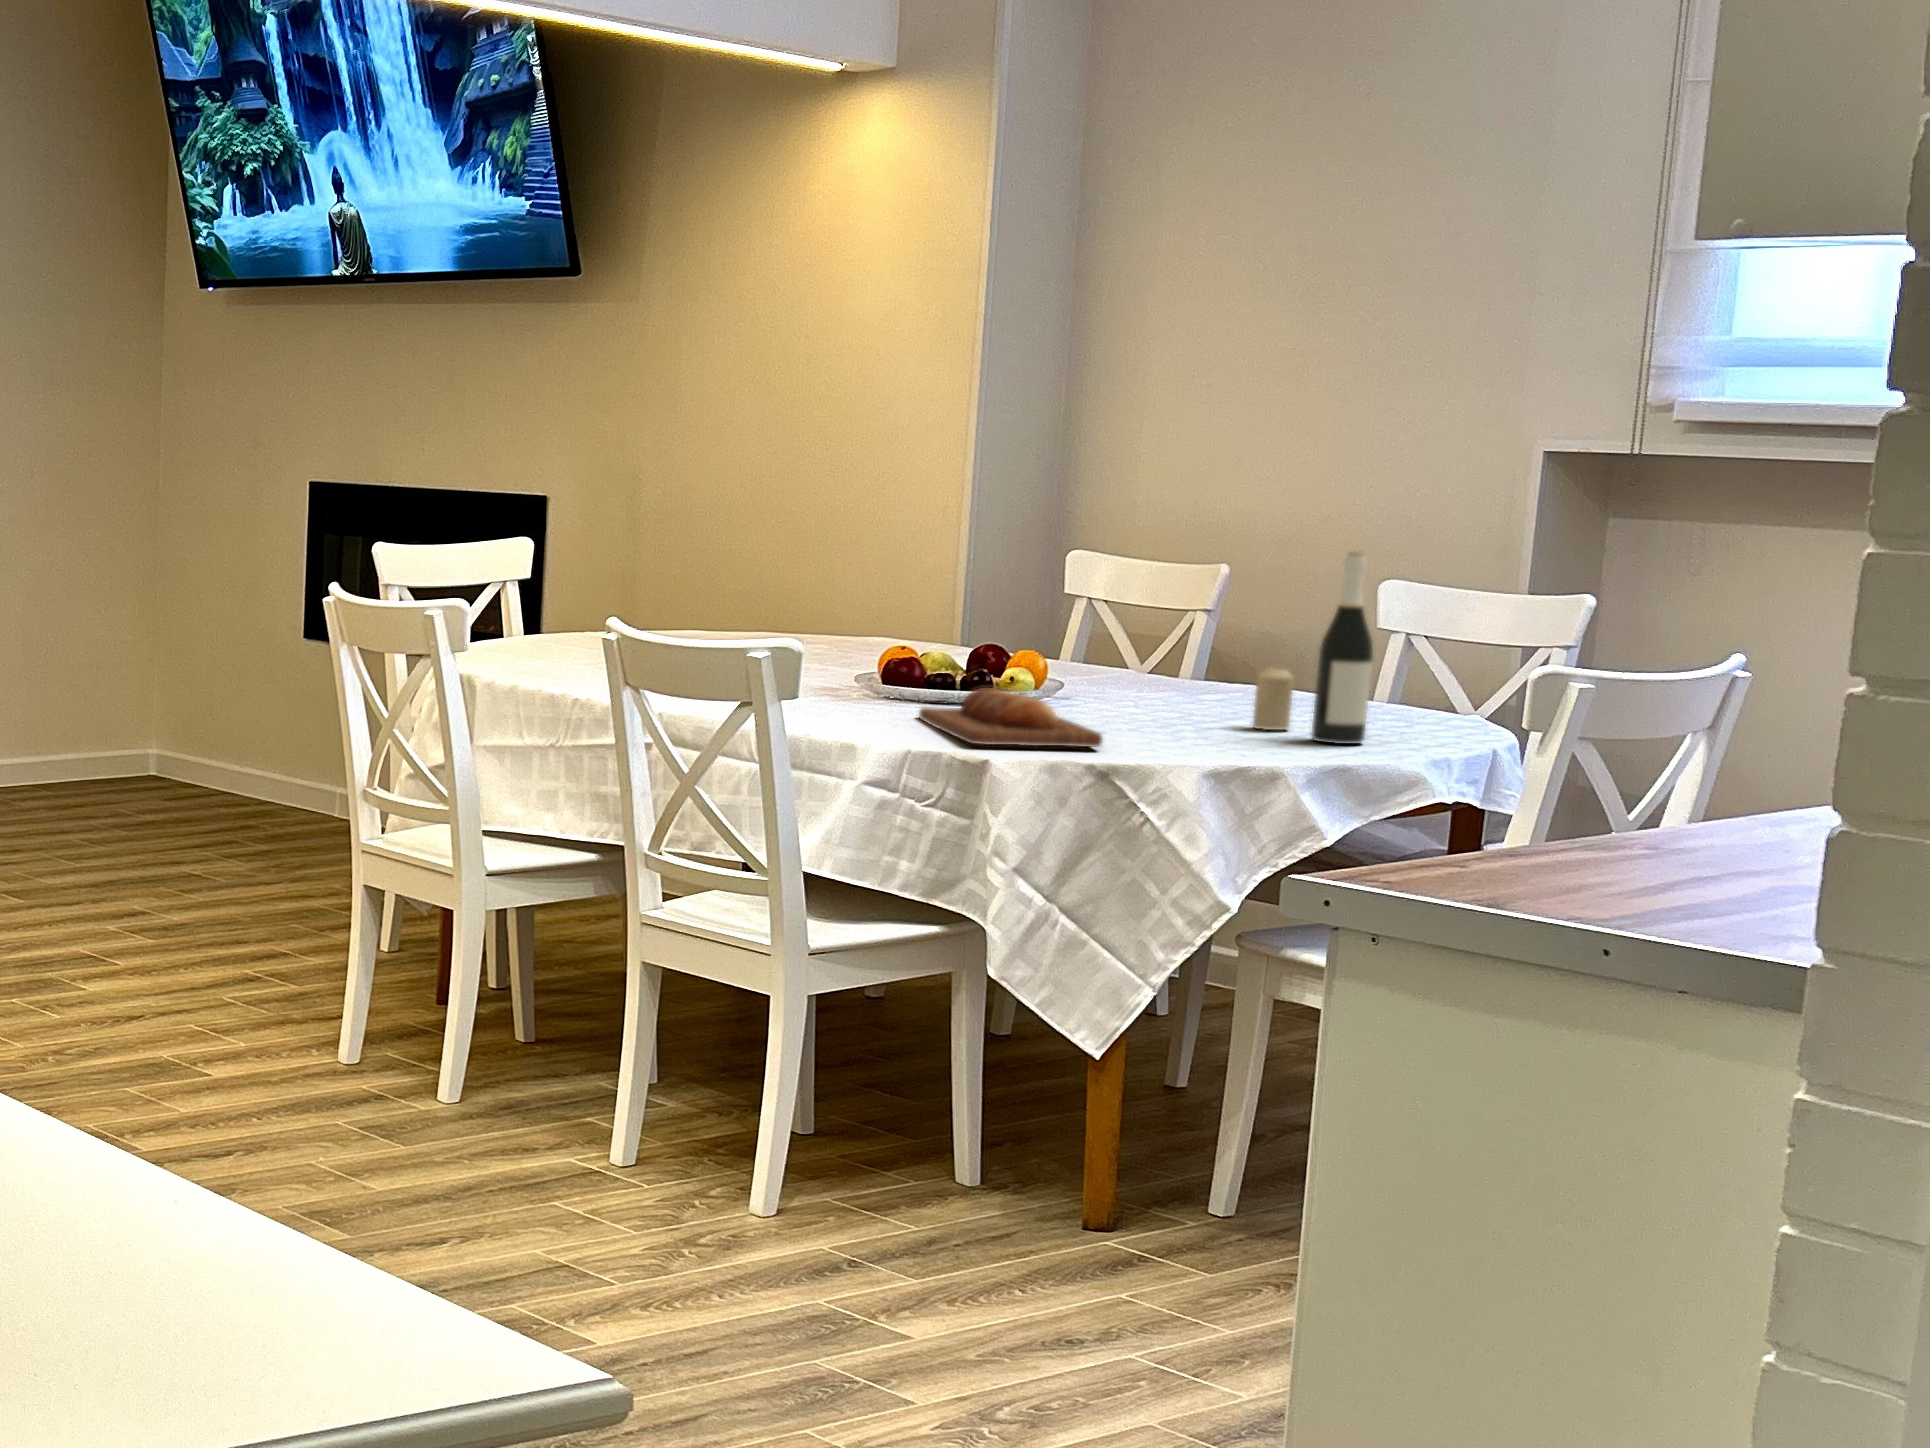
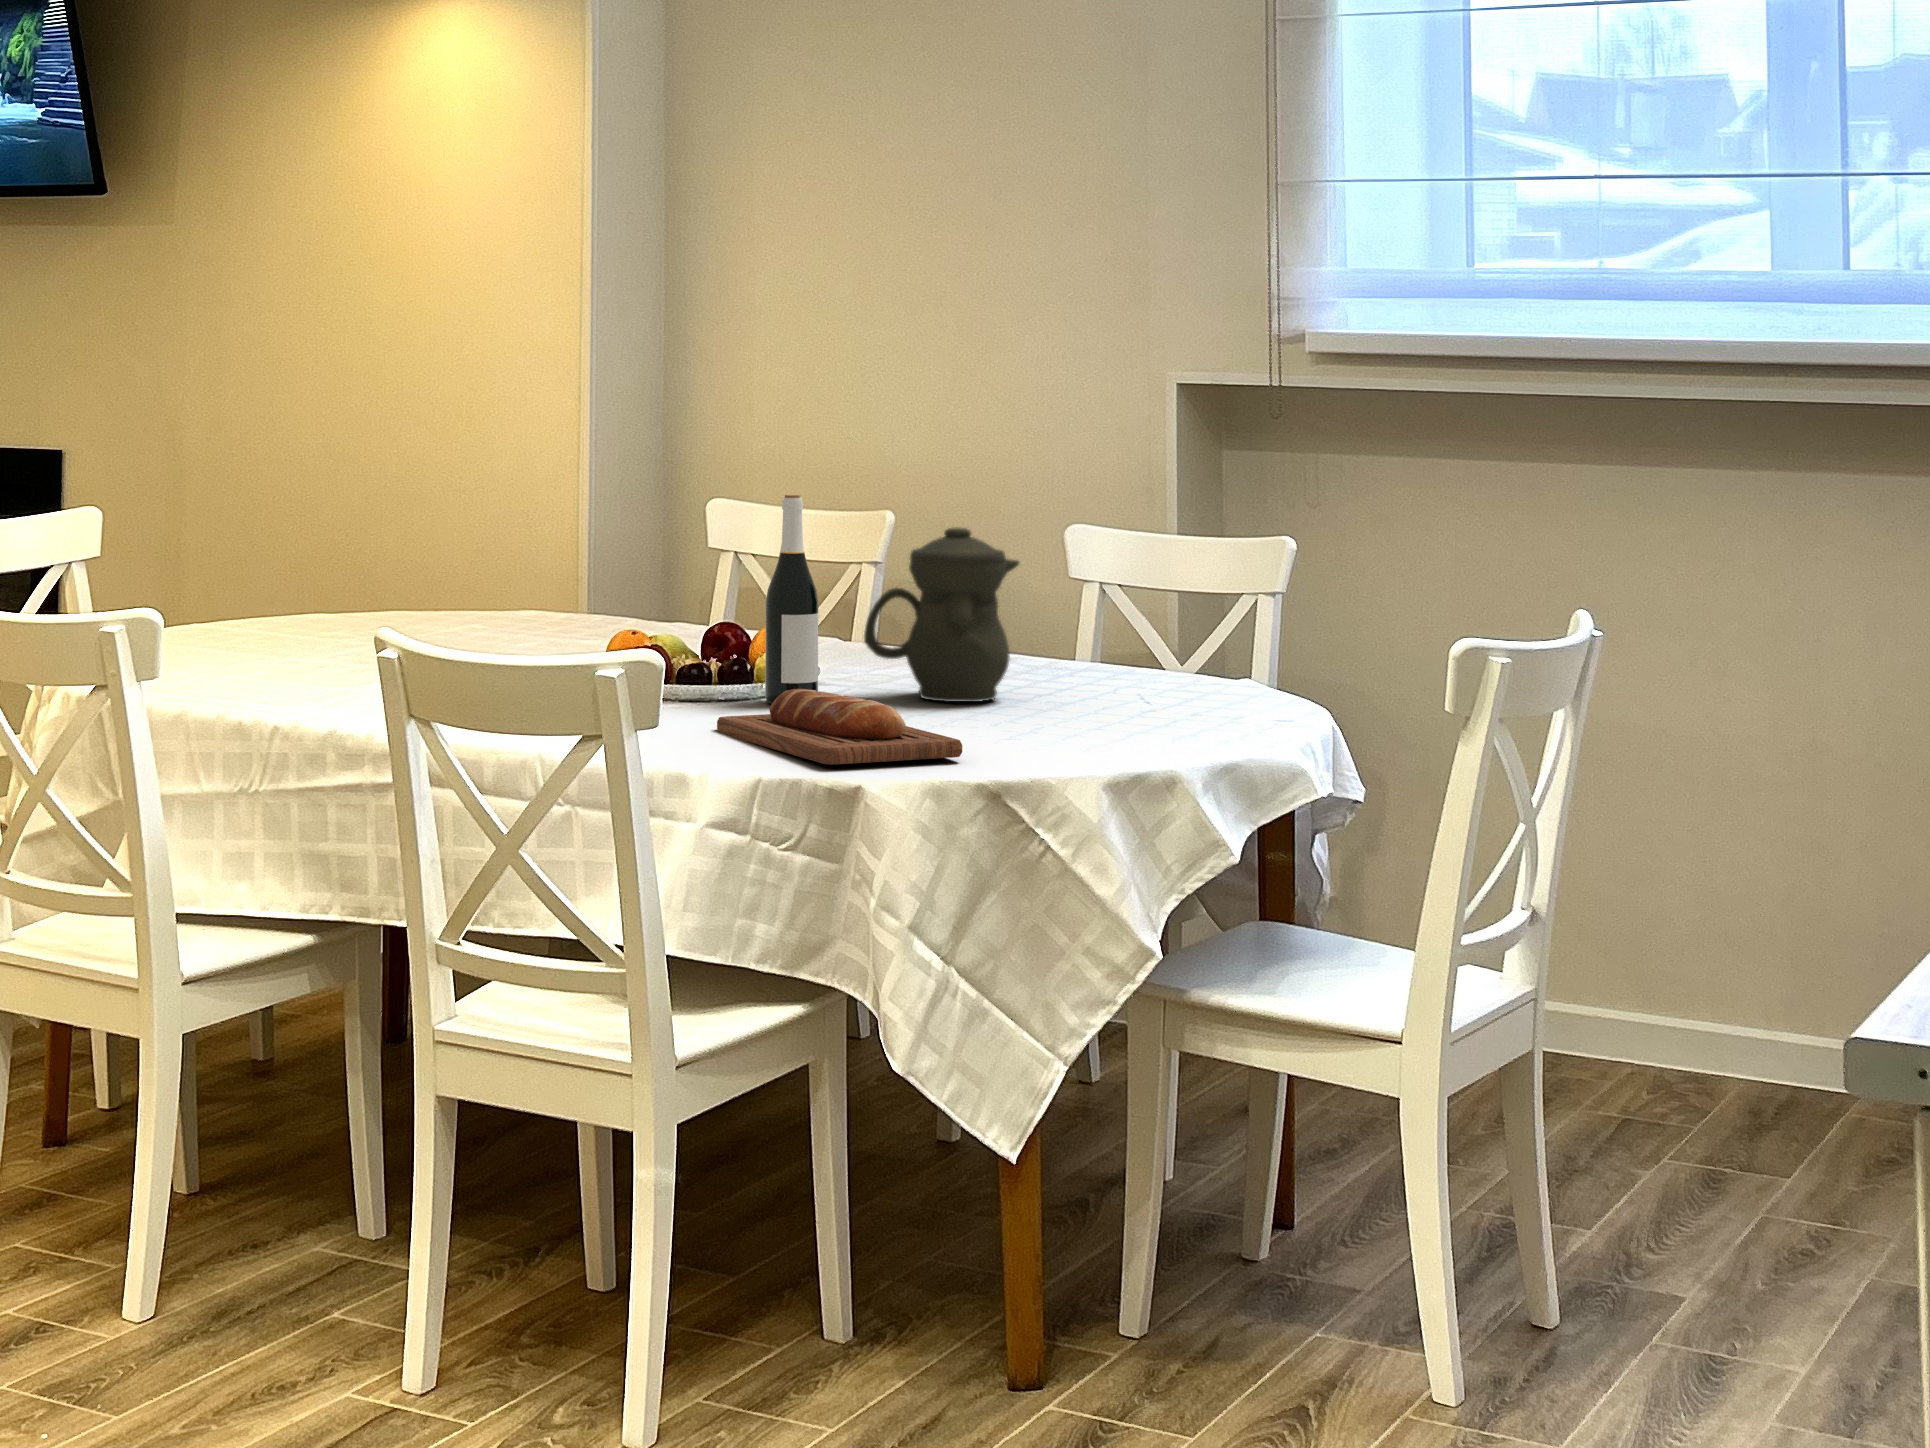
wine bottle: present [1312,552,1373,744] -> present [765,495,818,704]
teapot: none [1093,563,1245,713] -> present [864,527,1019,702]
candle: present [1253,668,1294,730] -> none [1059,645,1098,718]

